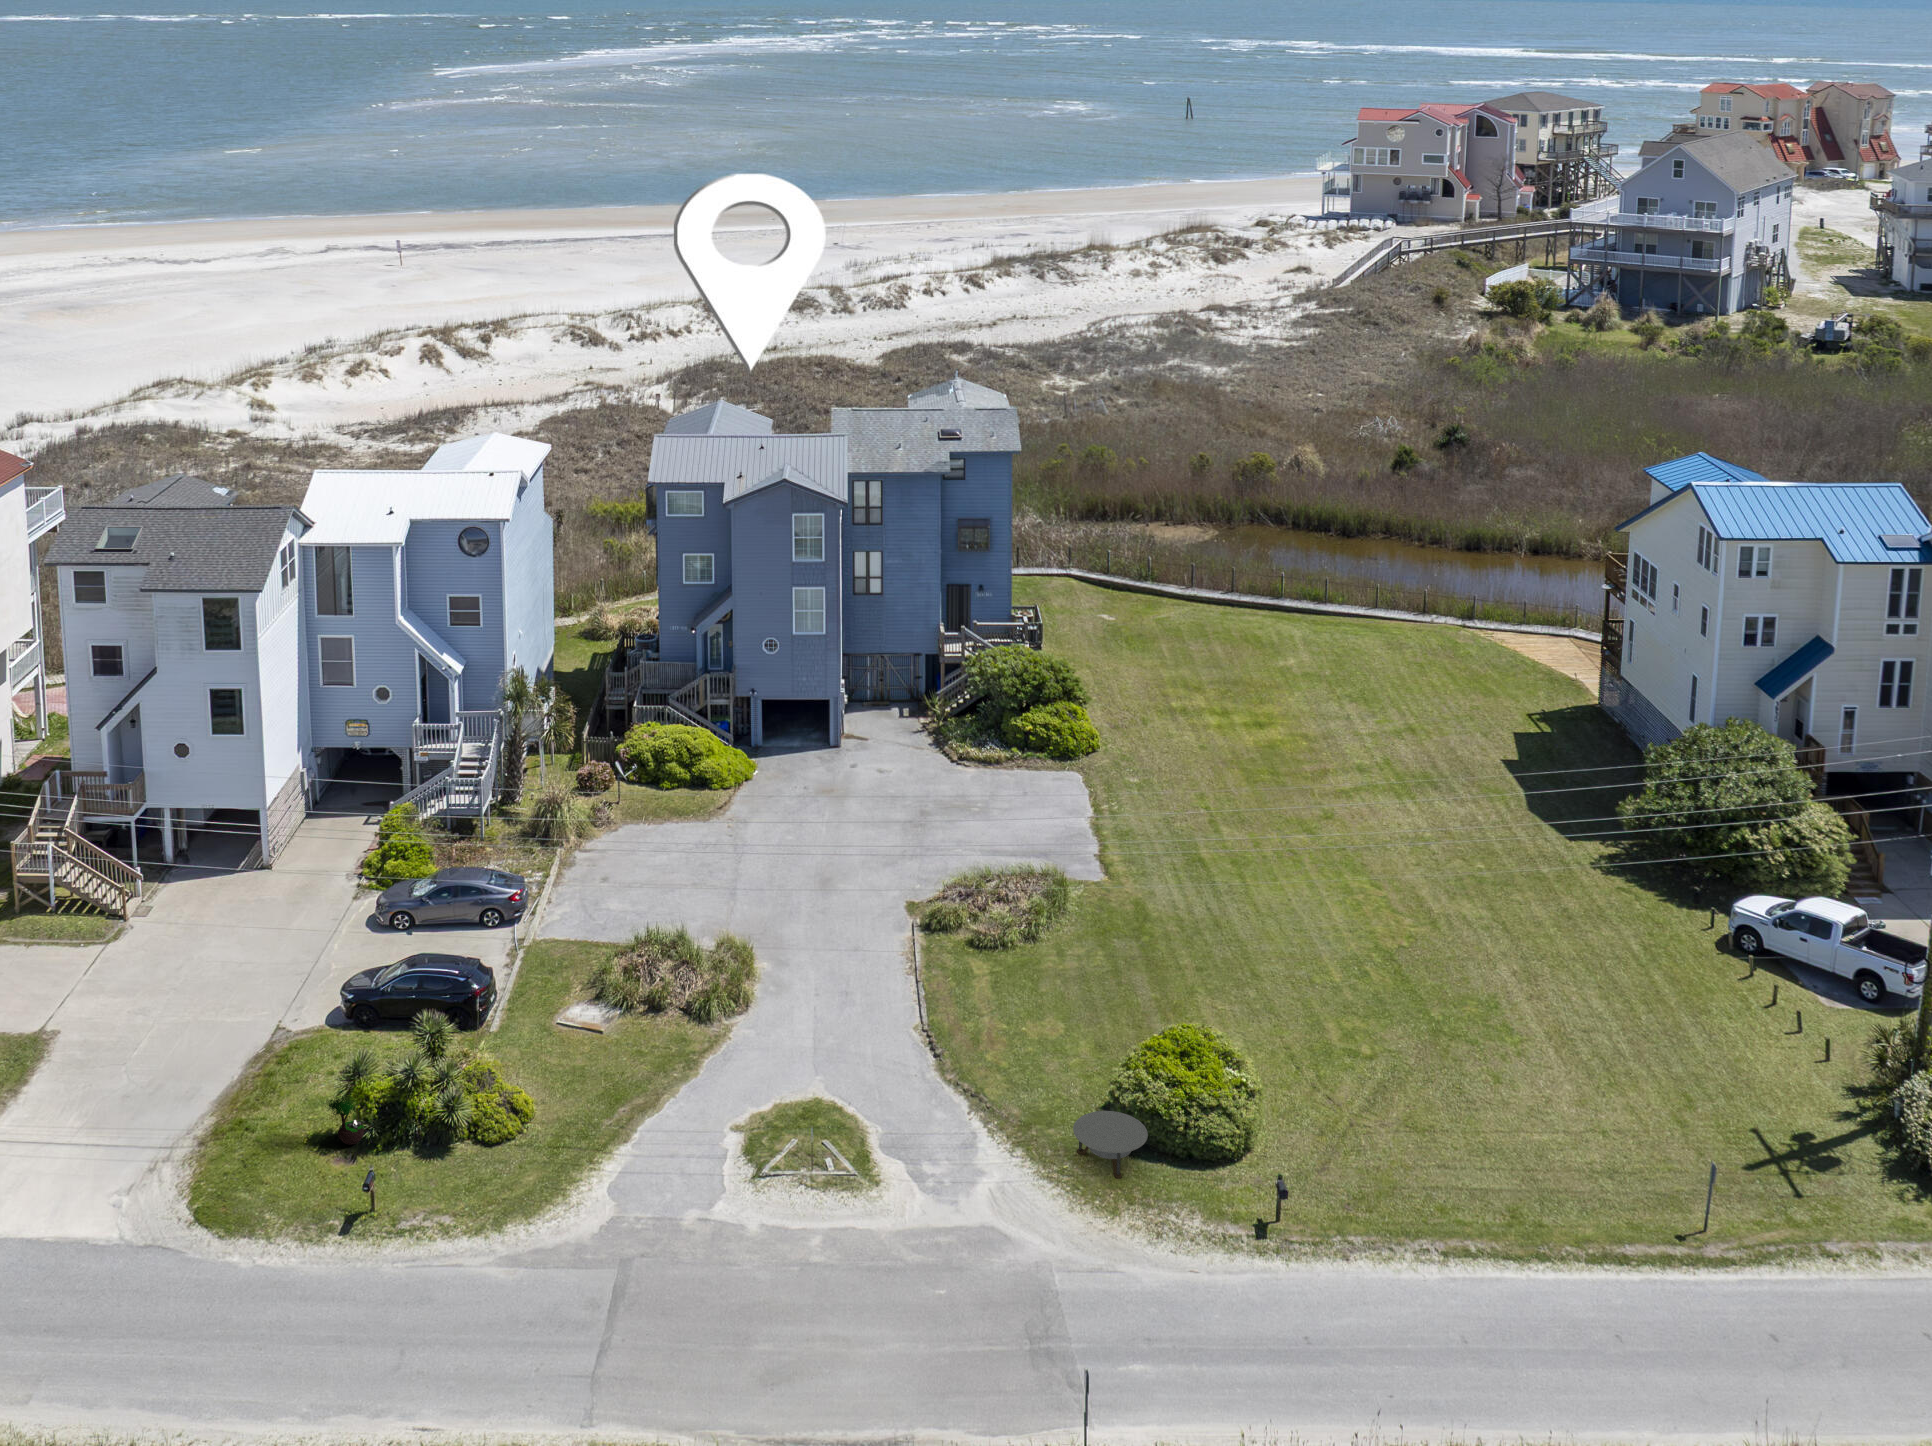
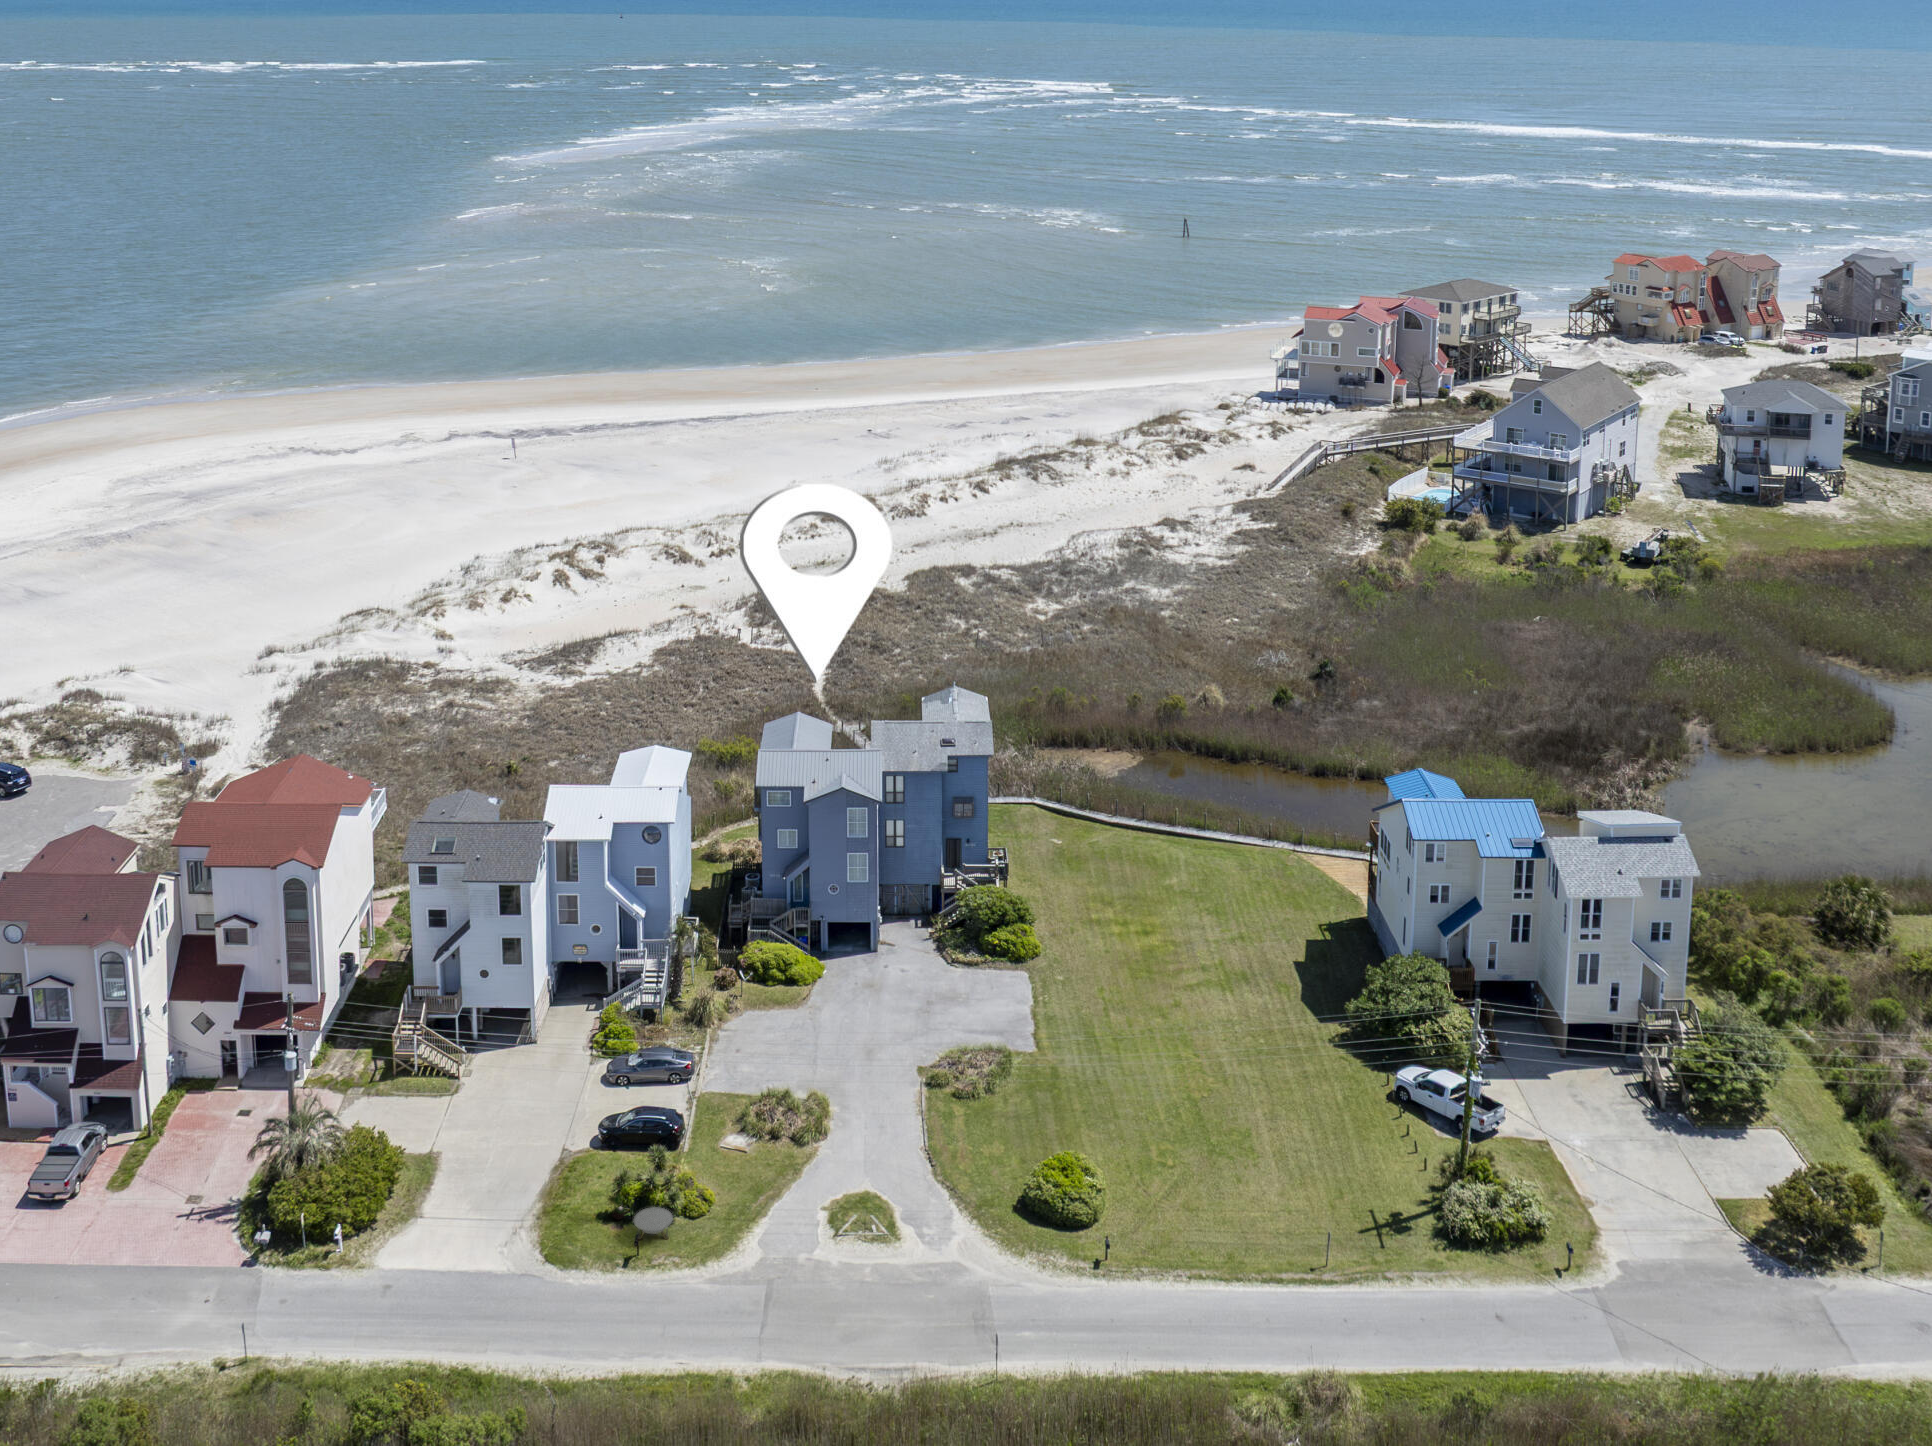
round table: present [1073,1111,1148,1179] -> present [633,1207,673,1240]

